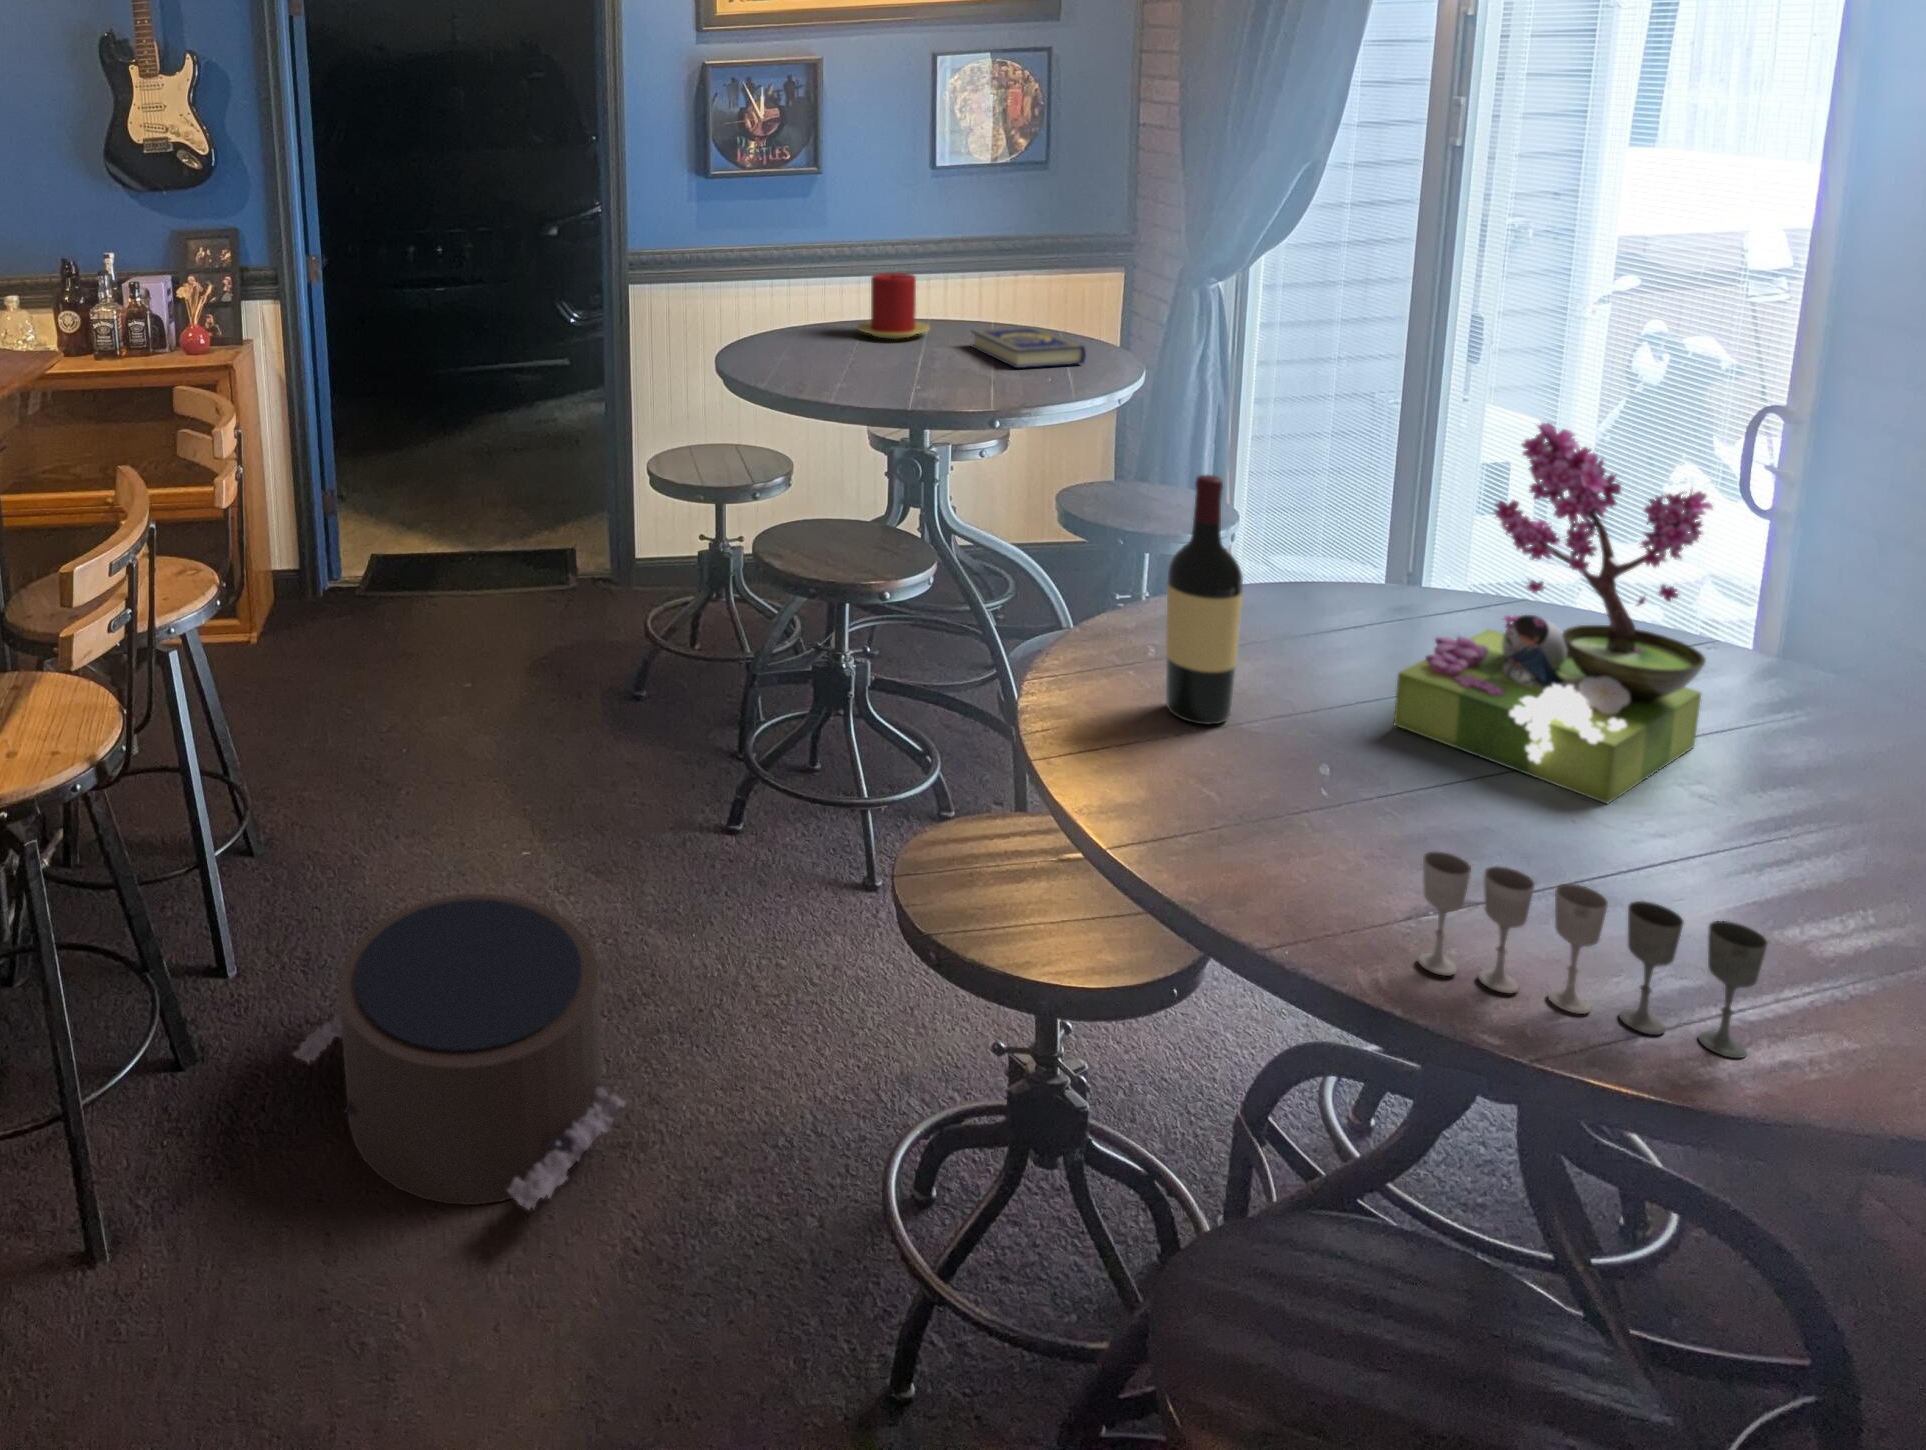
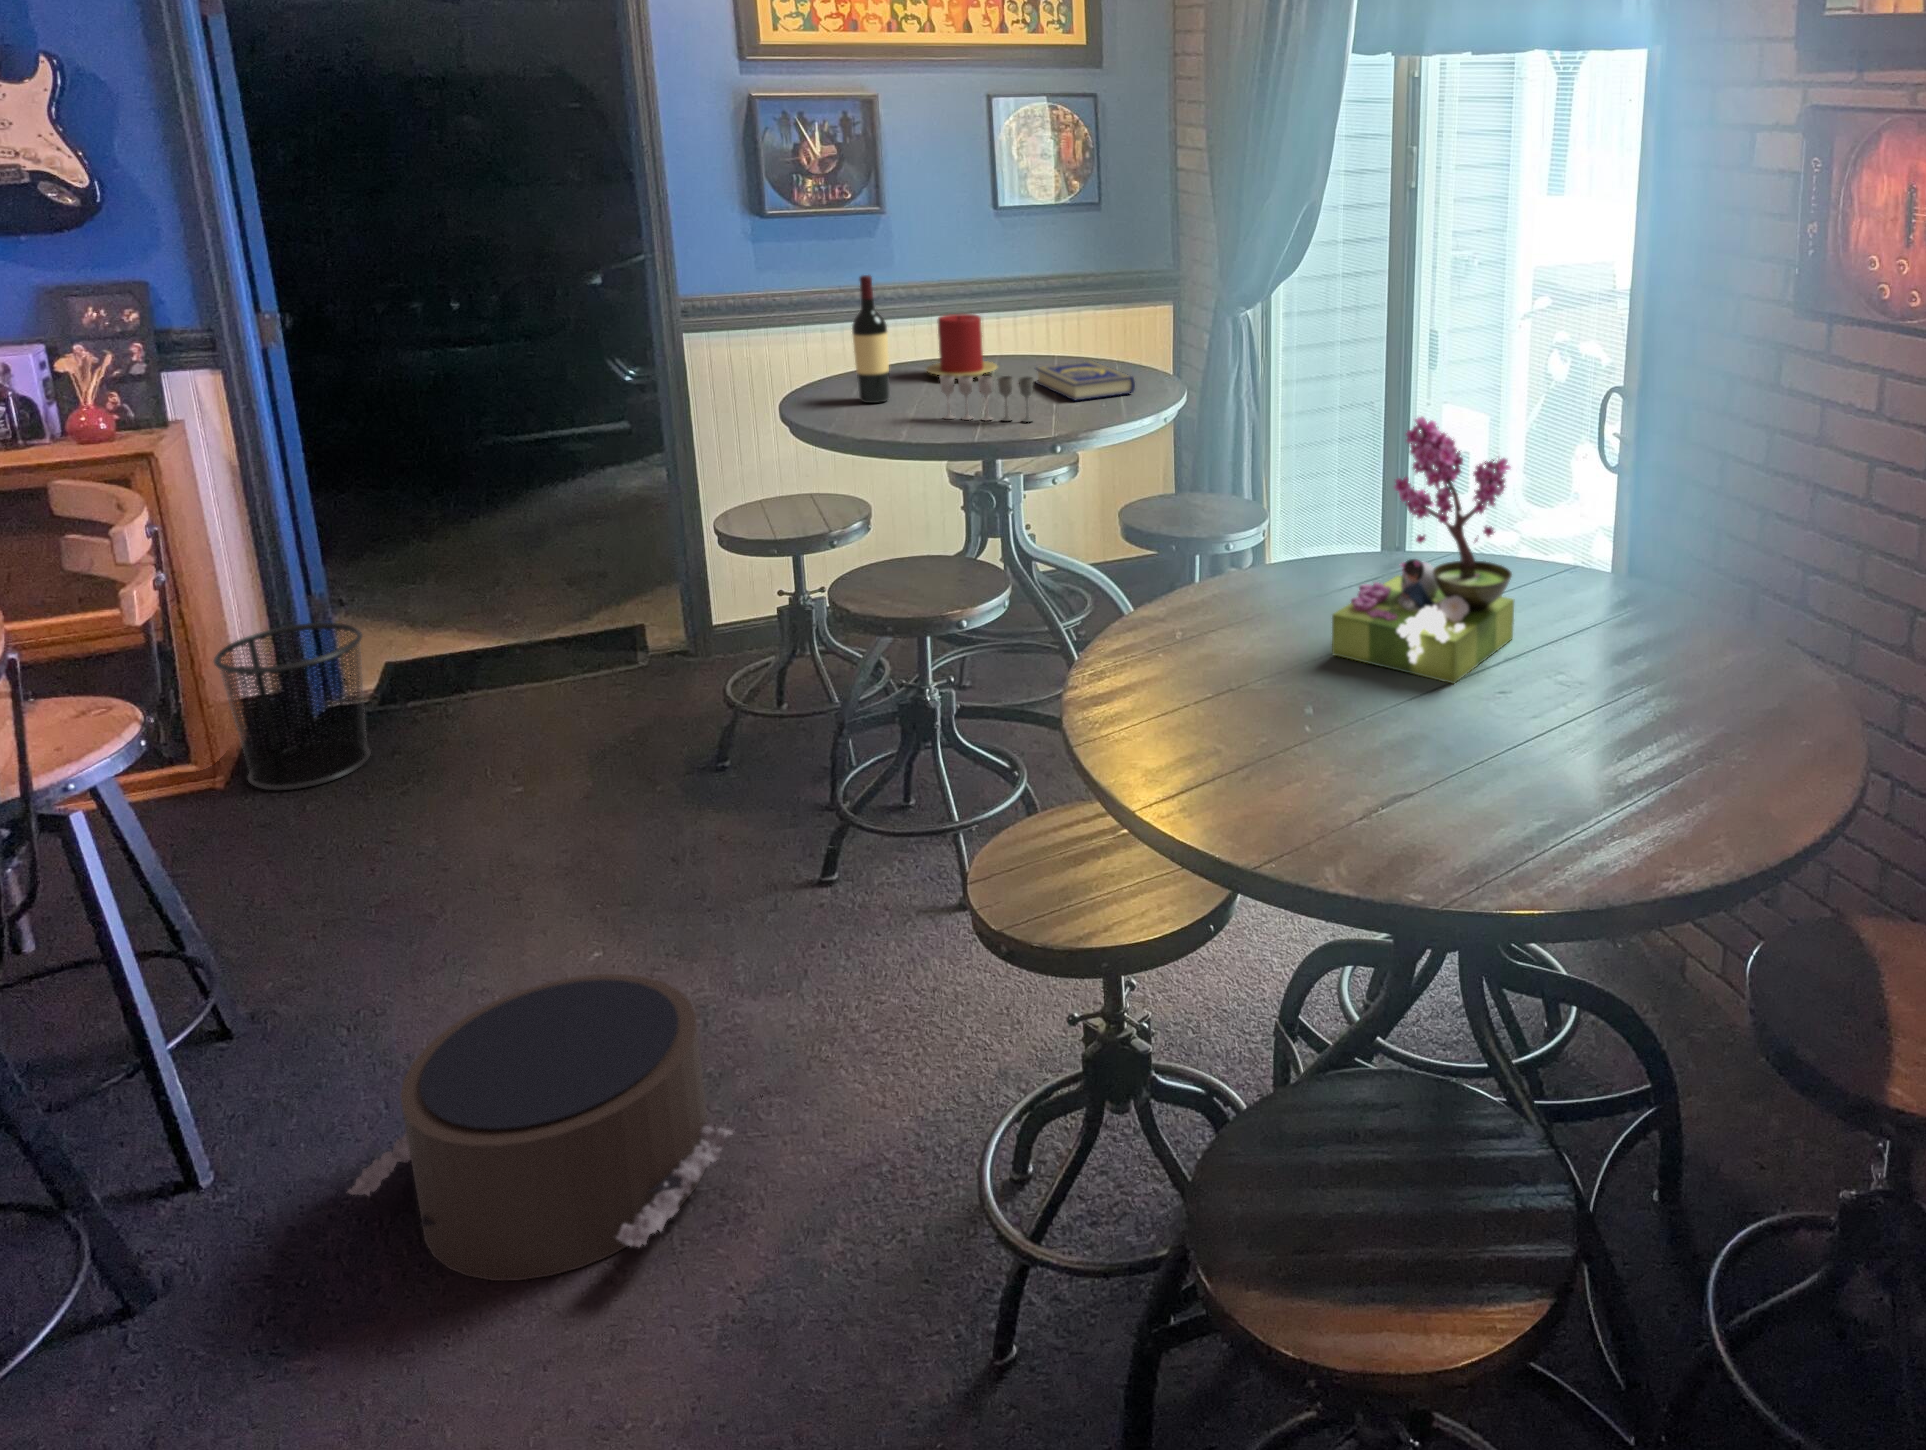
wine bottle: present [1166,475,1243,725] -> present [852,275,890,403]
waste bin: none [259,512,363,650] -> present [214,623,371,790]
wine glass: present [1418,851,1768,1058] -> present [939,374,1034,422]

